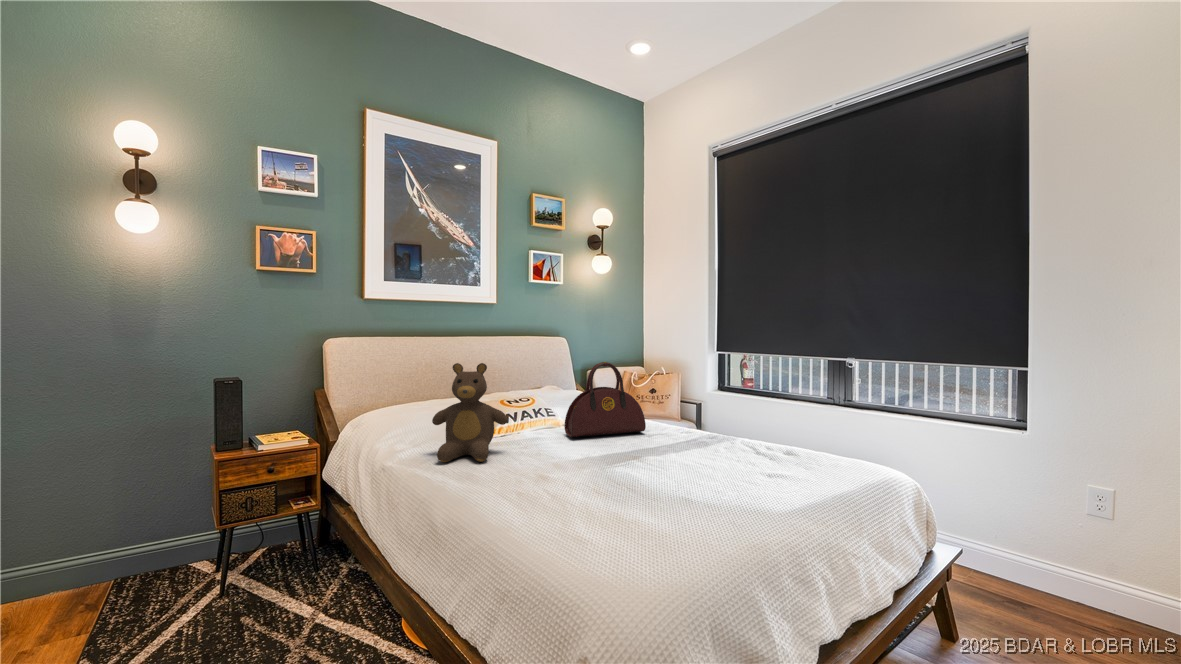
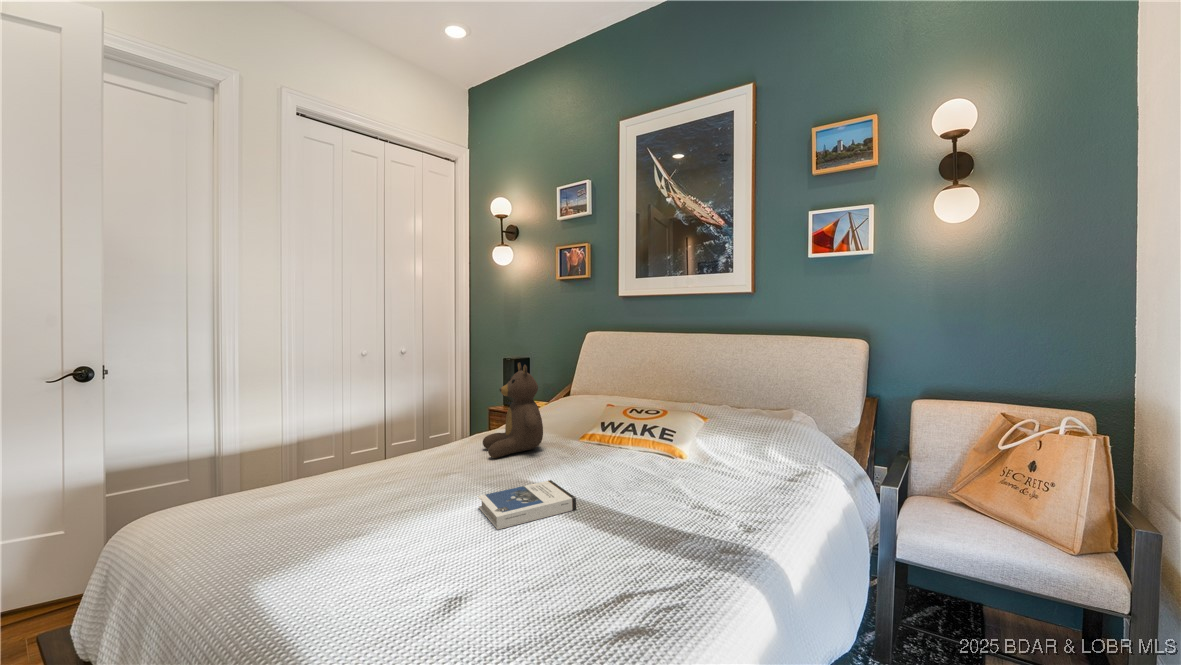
handbag: present [564,362,646,437] -> none [603,378,705,493]
hardback book: none [600,442,660,469] -> present [478,480,576,530]

